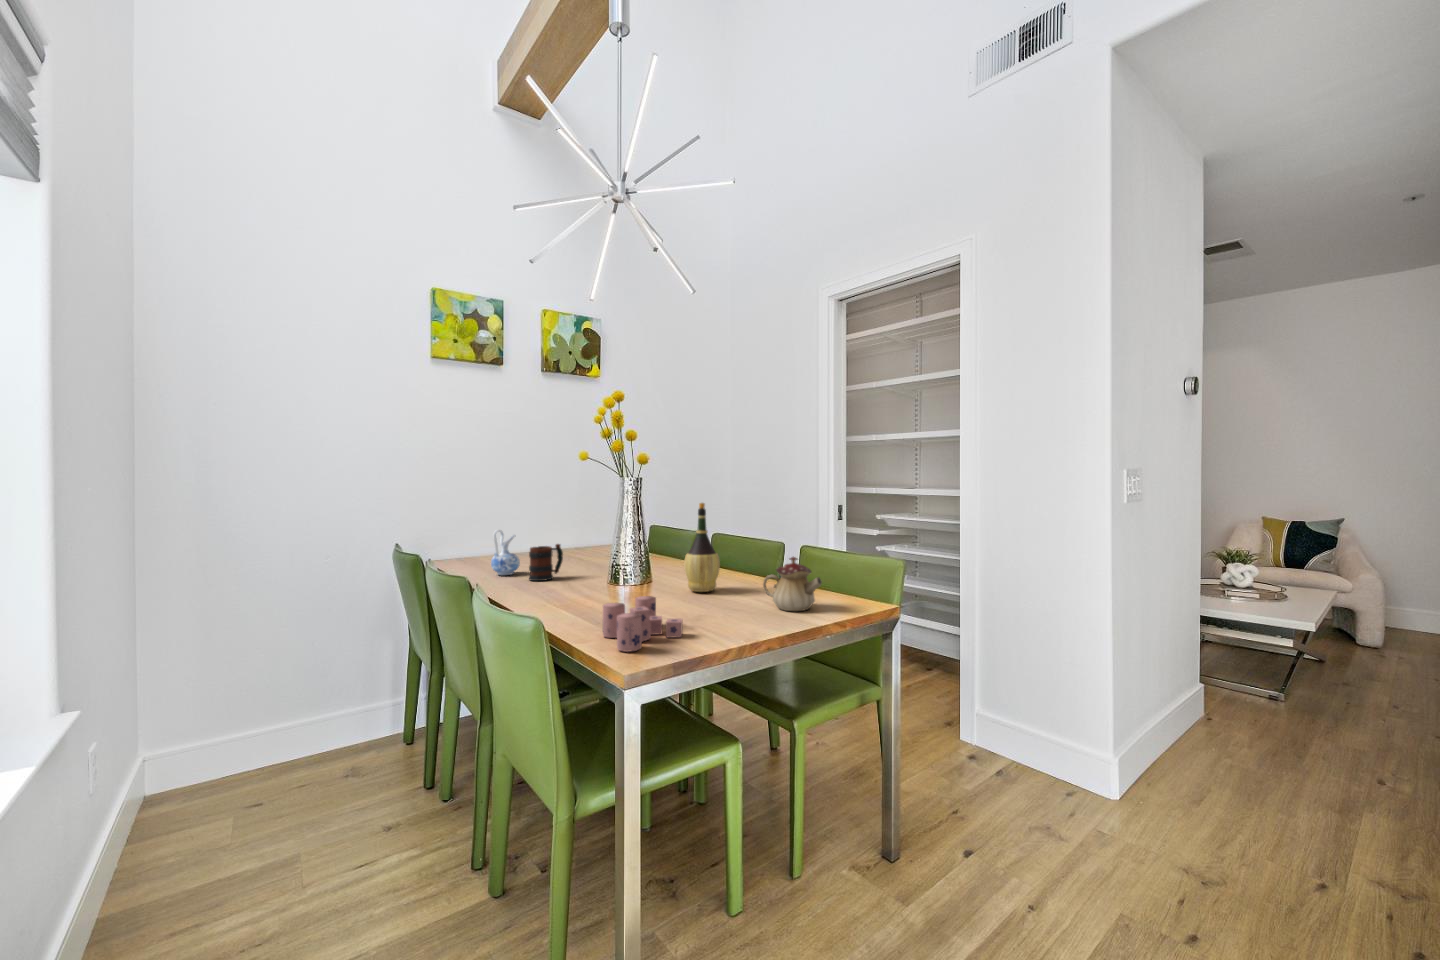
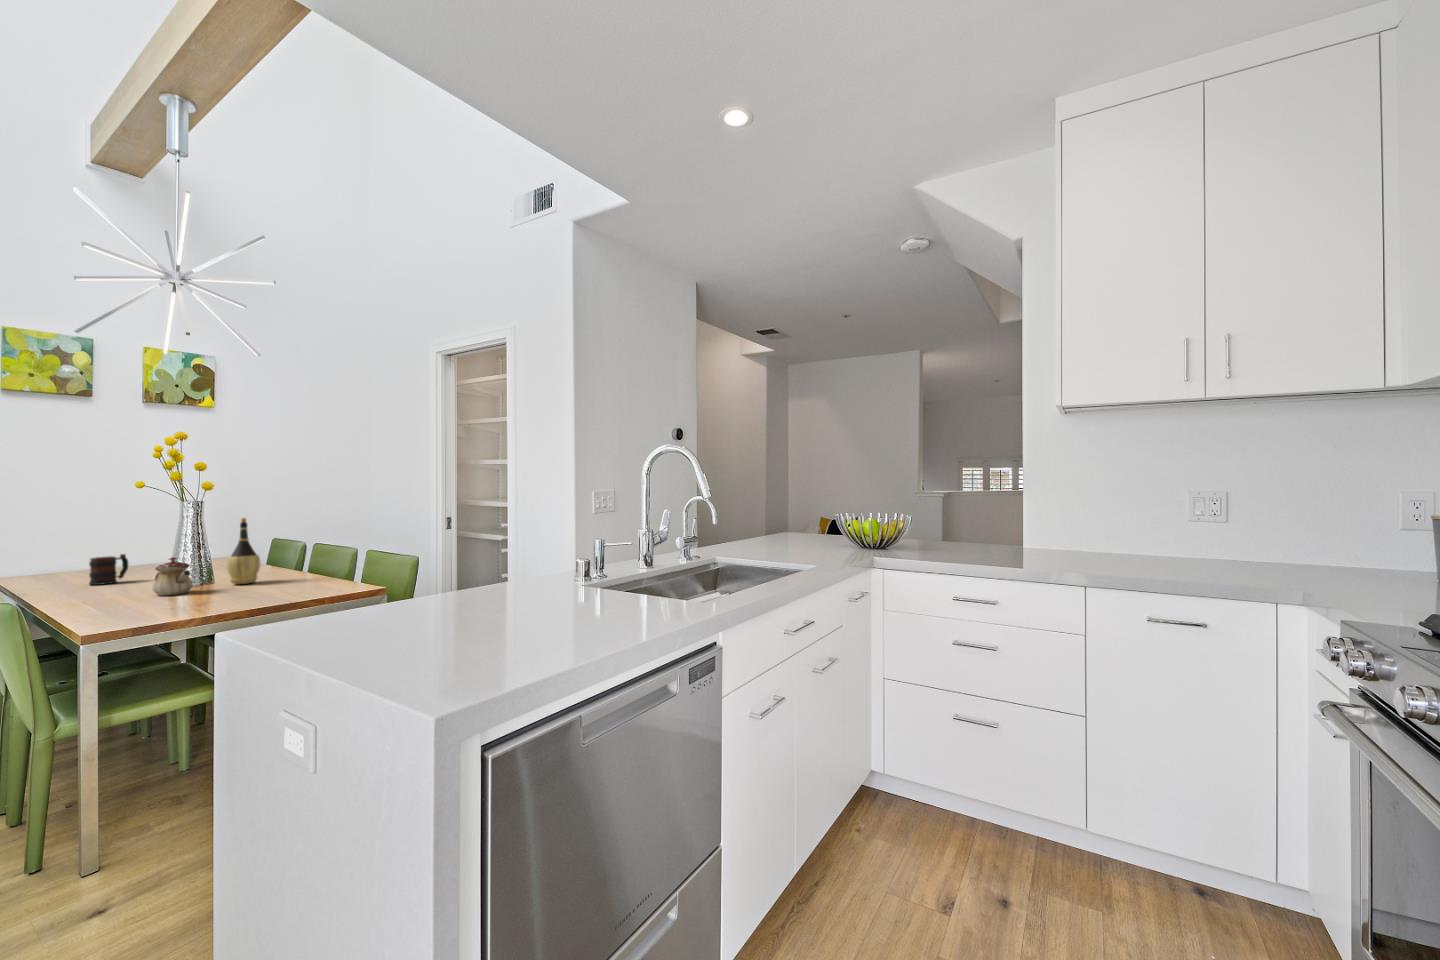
ceramic pitcher: present [491,530,520,575] -> none [53,544,87,583]
teapot: present [763,557,822,611] -> present [153,557,193,596]
candle: present [603,596,683,652] -> none [107,585,178,618]

